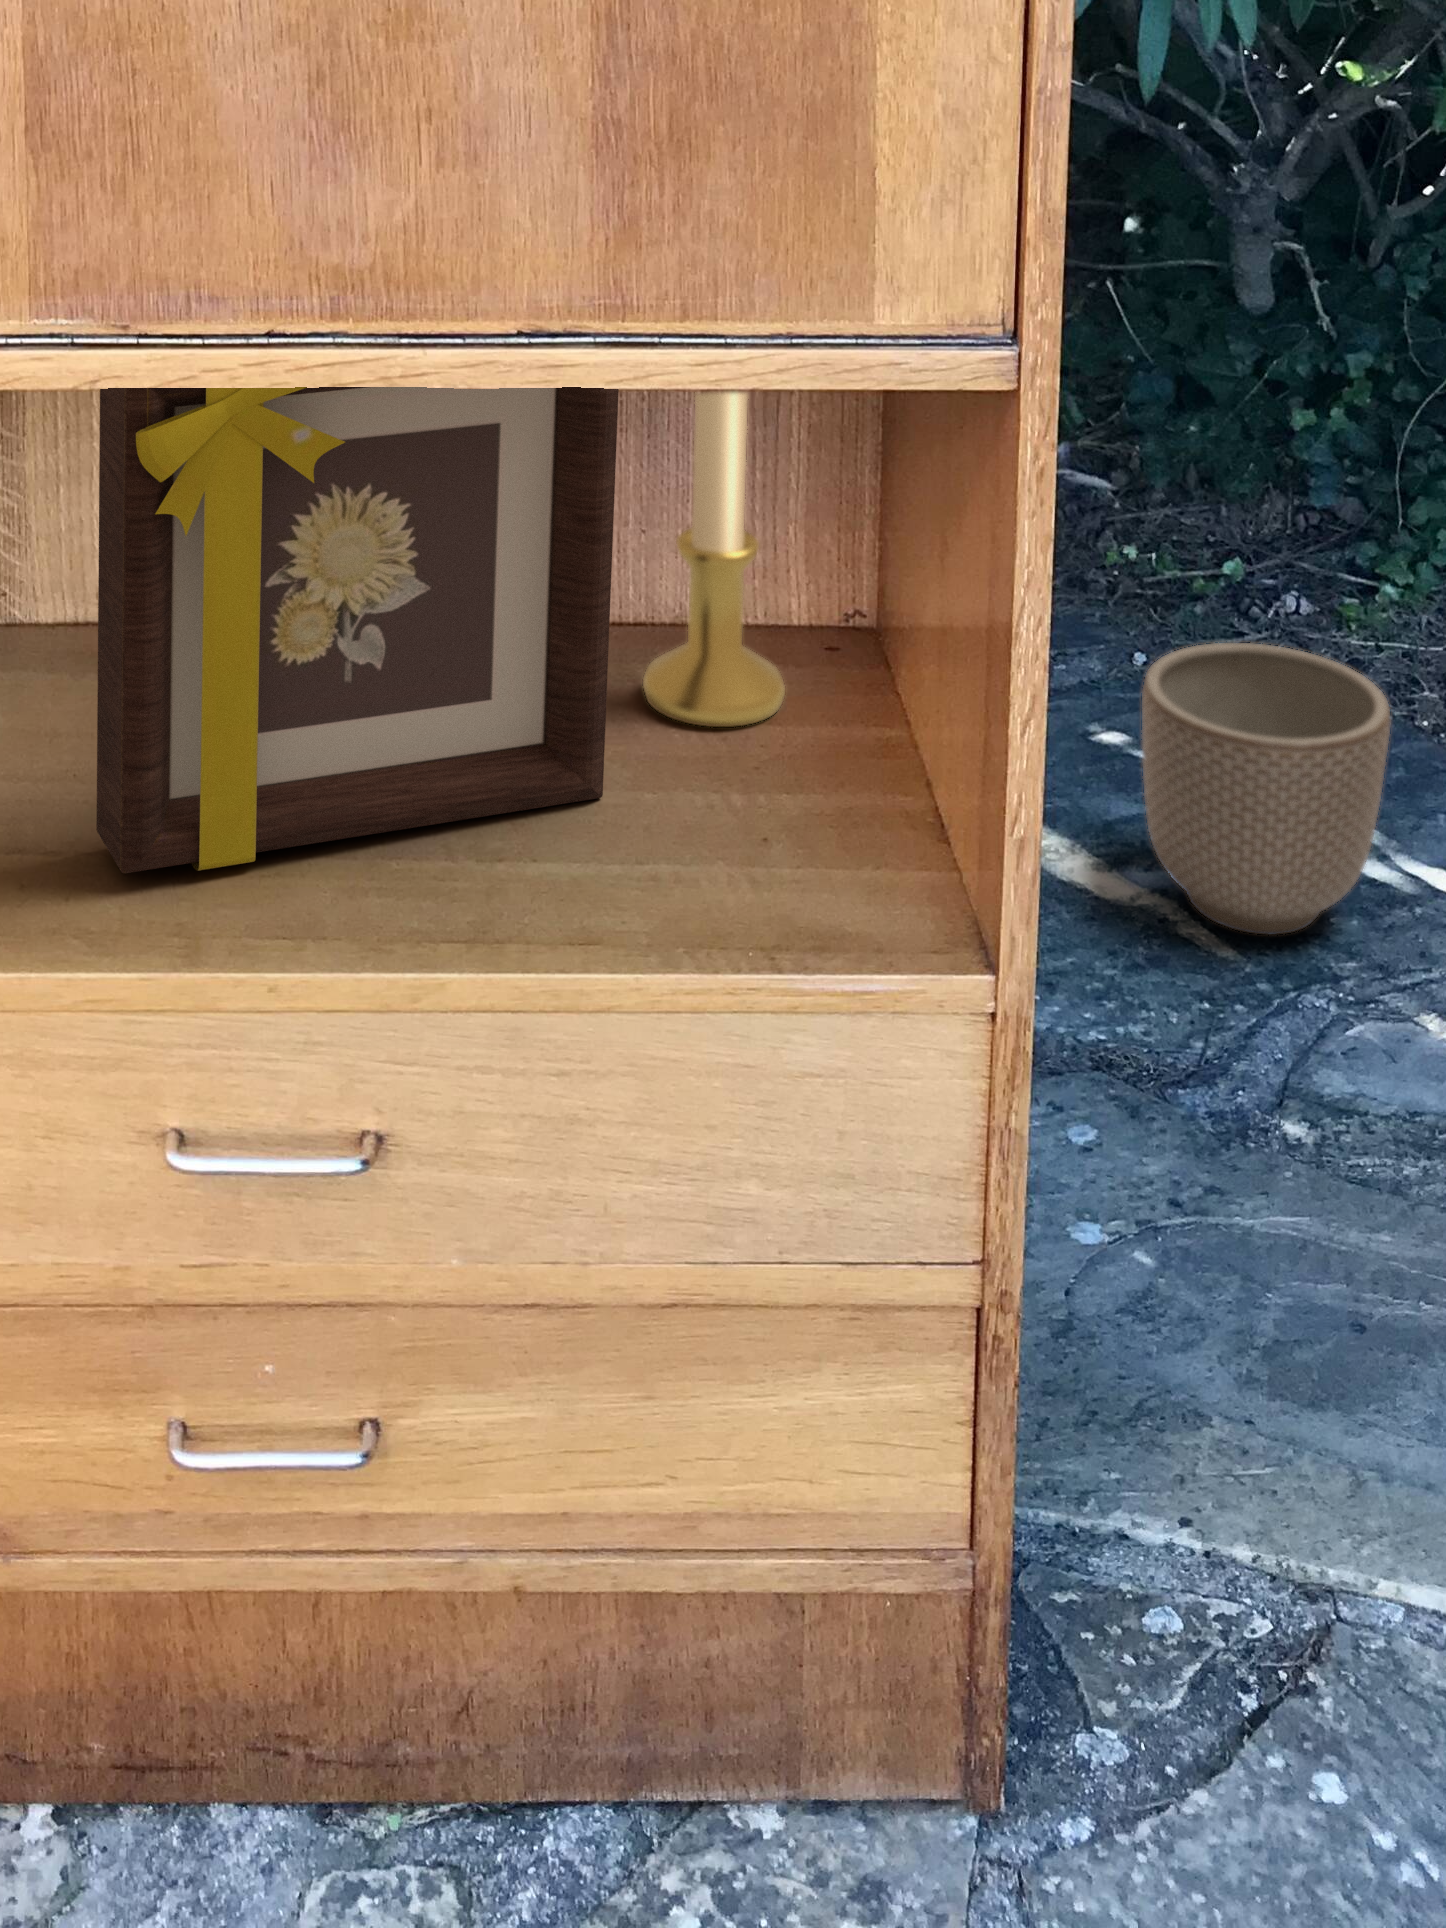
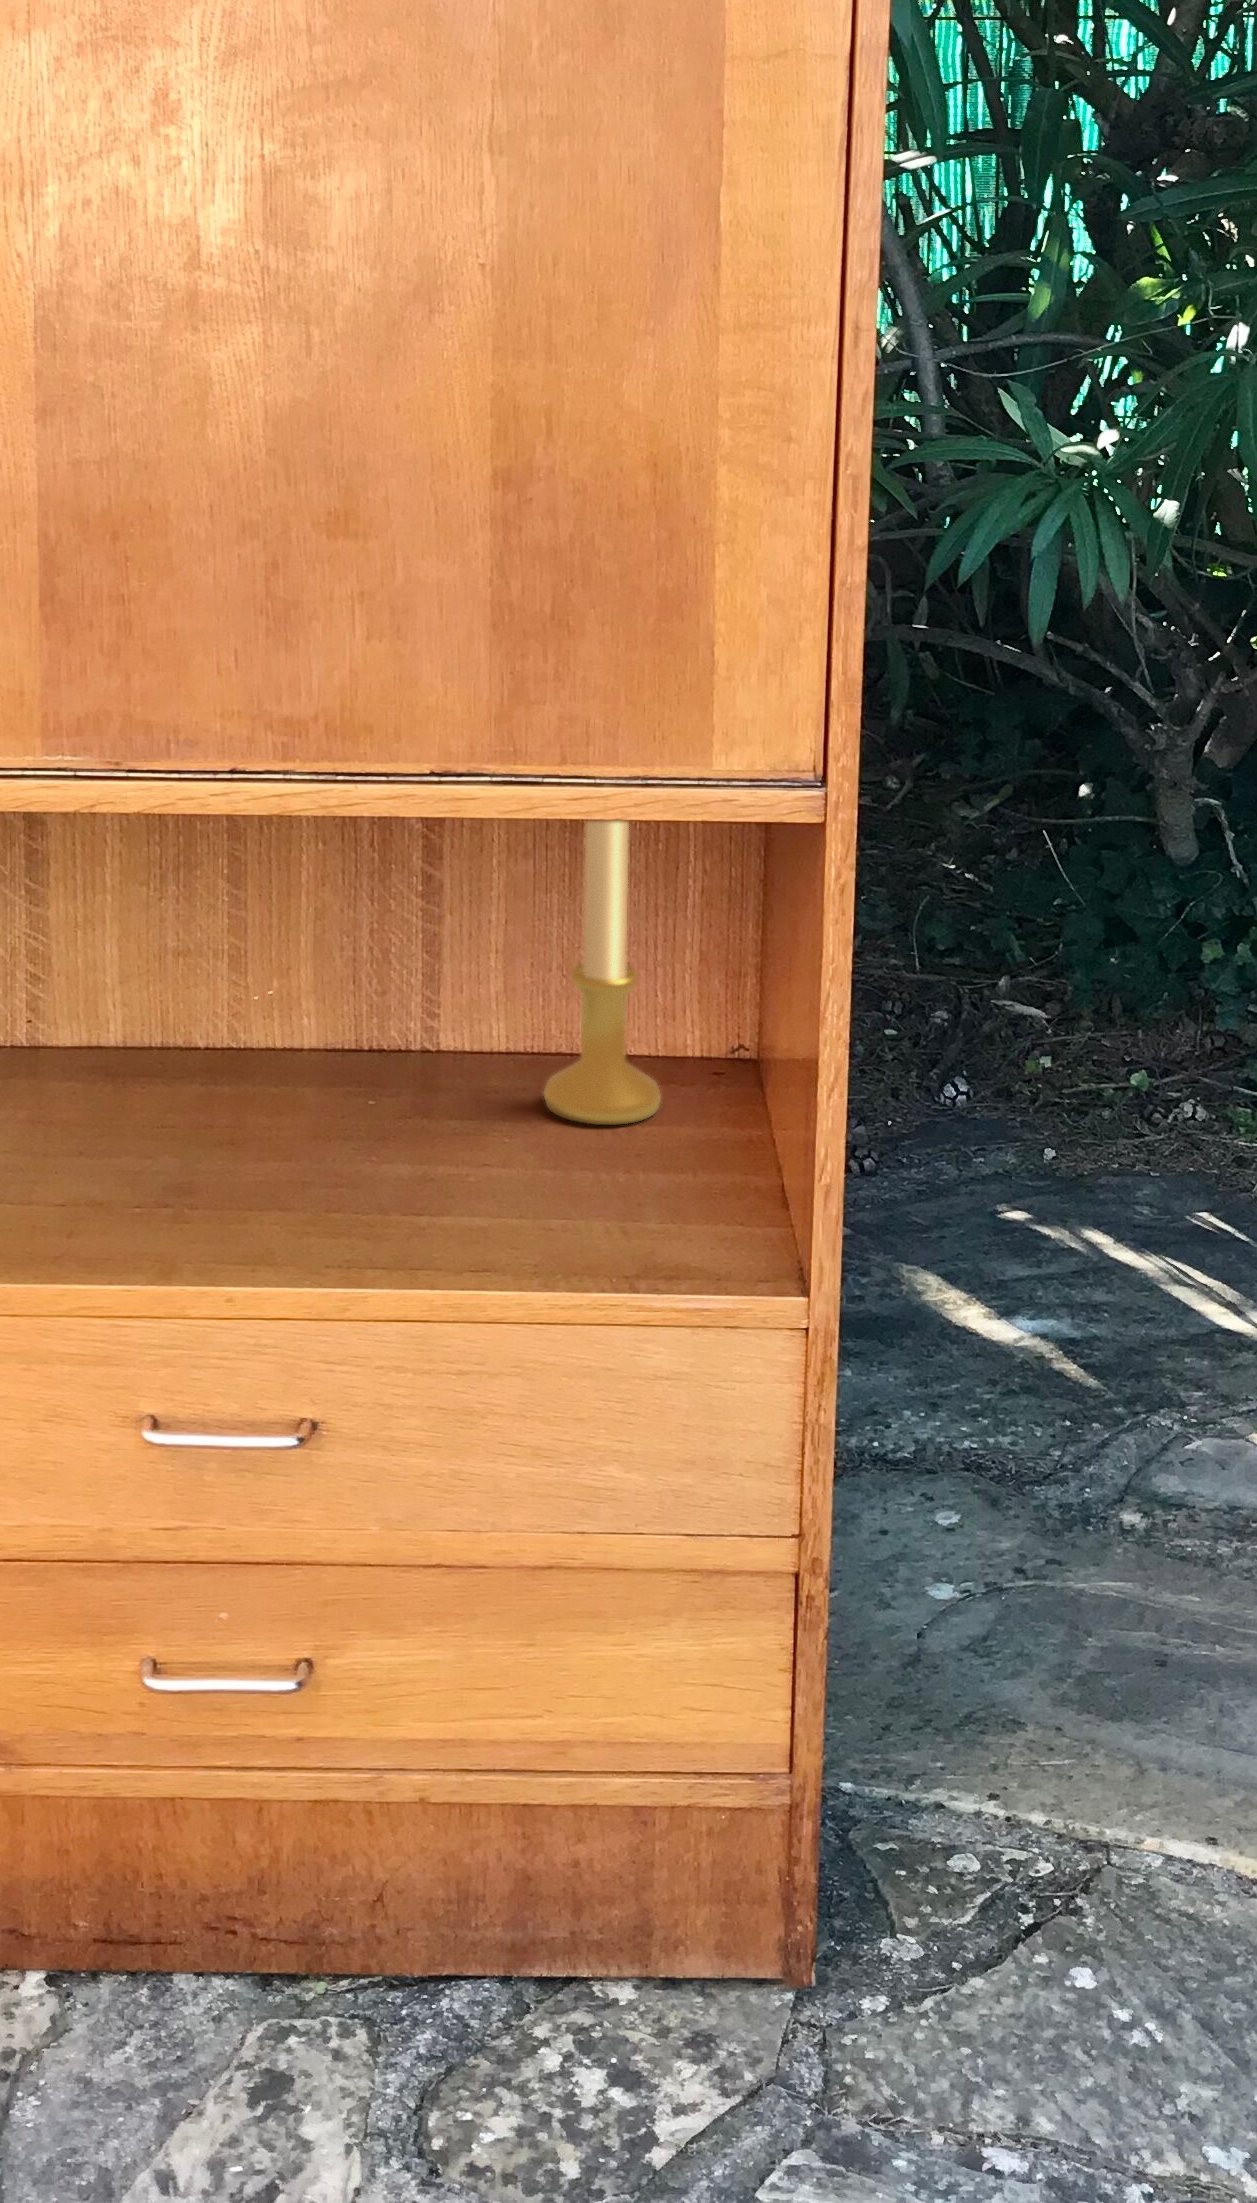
picture frame: present [96,387,619,873] -> none [86,757,514,1217]
planter: present [1142,643,1390,934] -> none [1015,1120,1230,1370]

